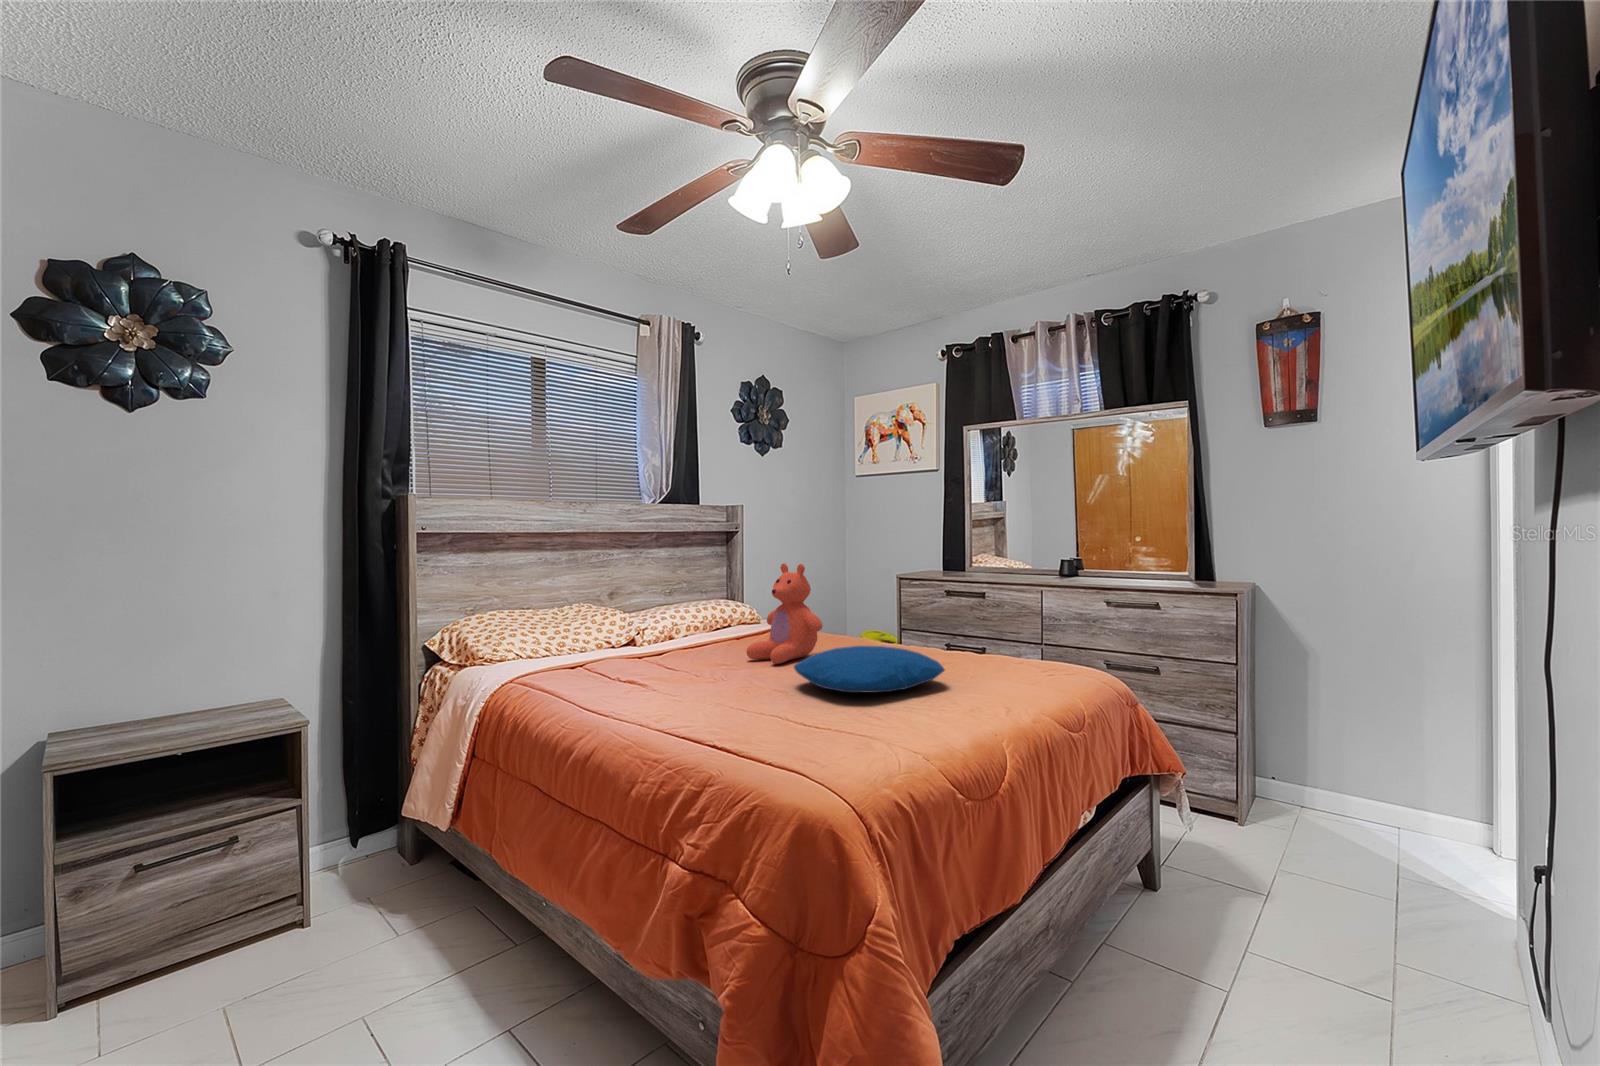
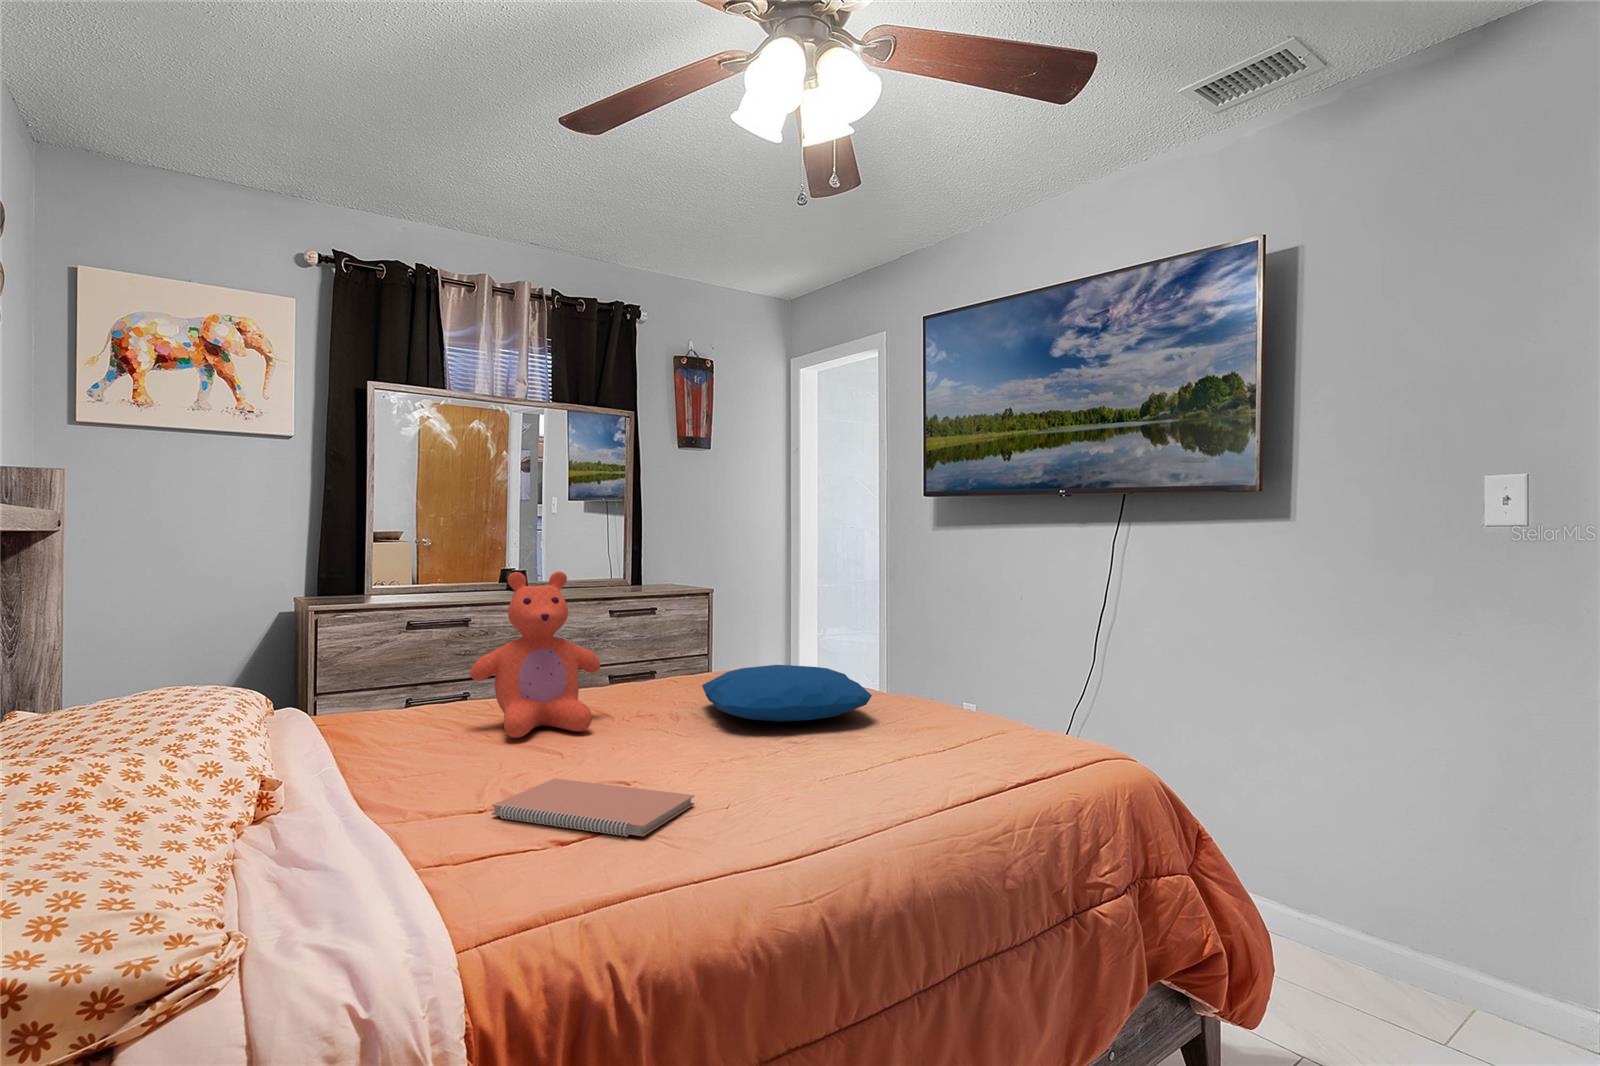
notebook: none [589,673,668,698] -> present [492,778,694,836]

